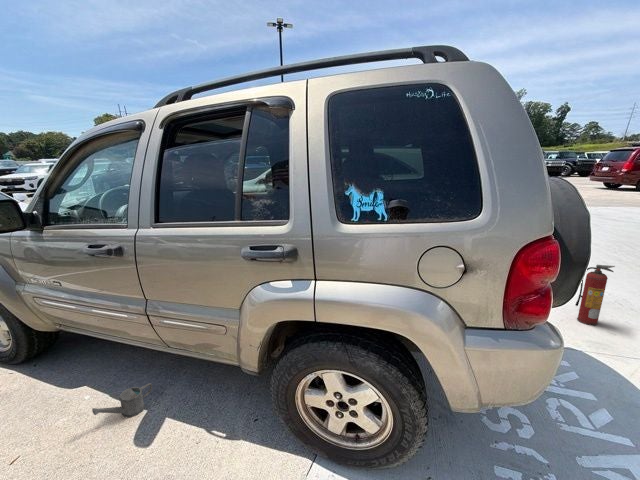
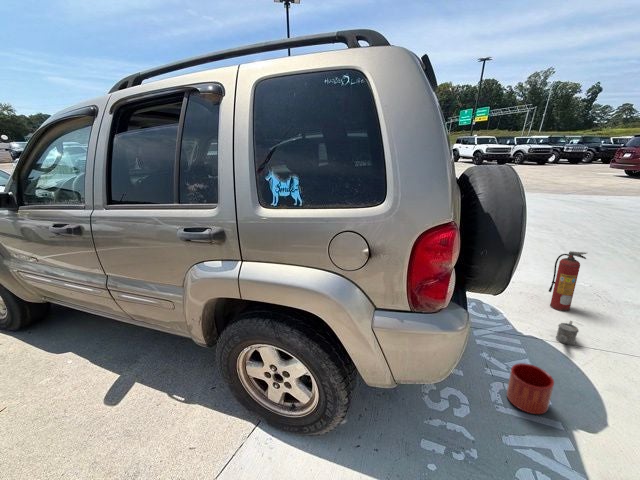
planter: none [565,380,618,432] -> present [507,363,554,414]
watering can: present [92,383,152,417] -> present [556,321,579,345]

